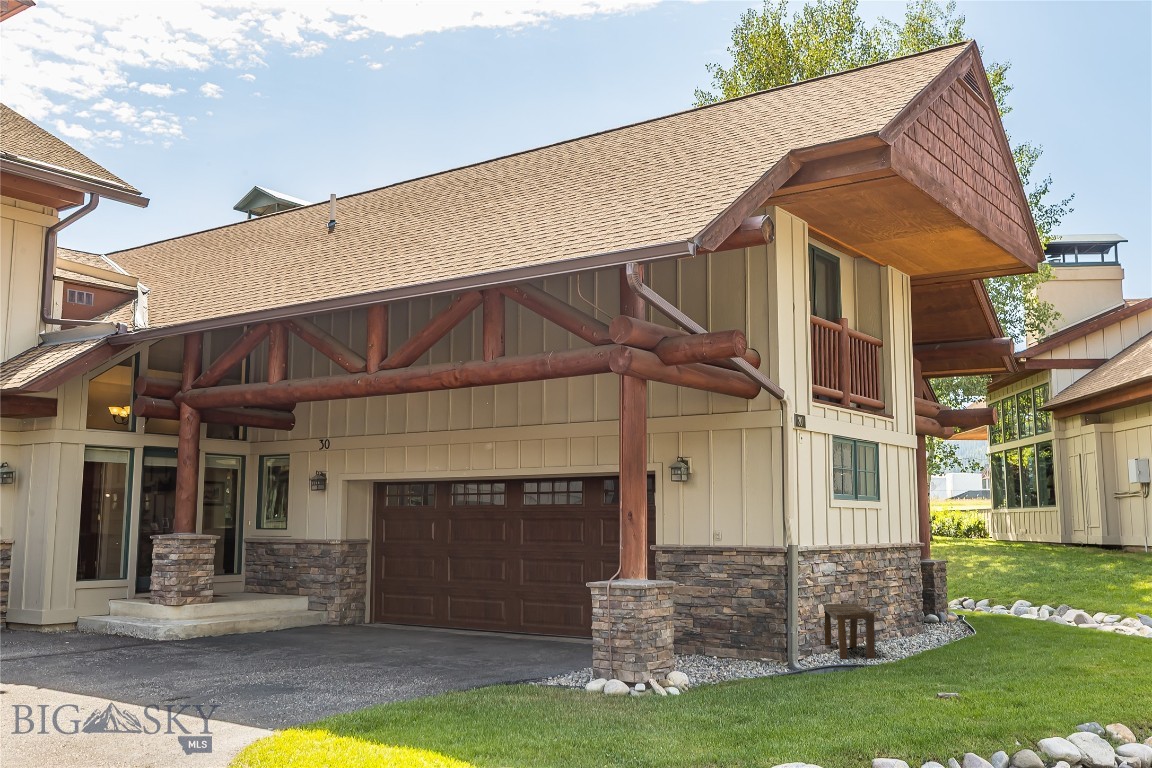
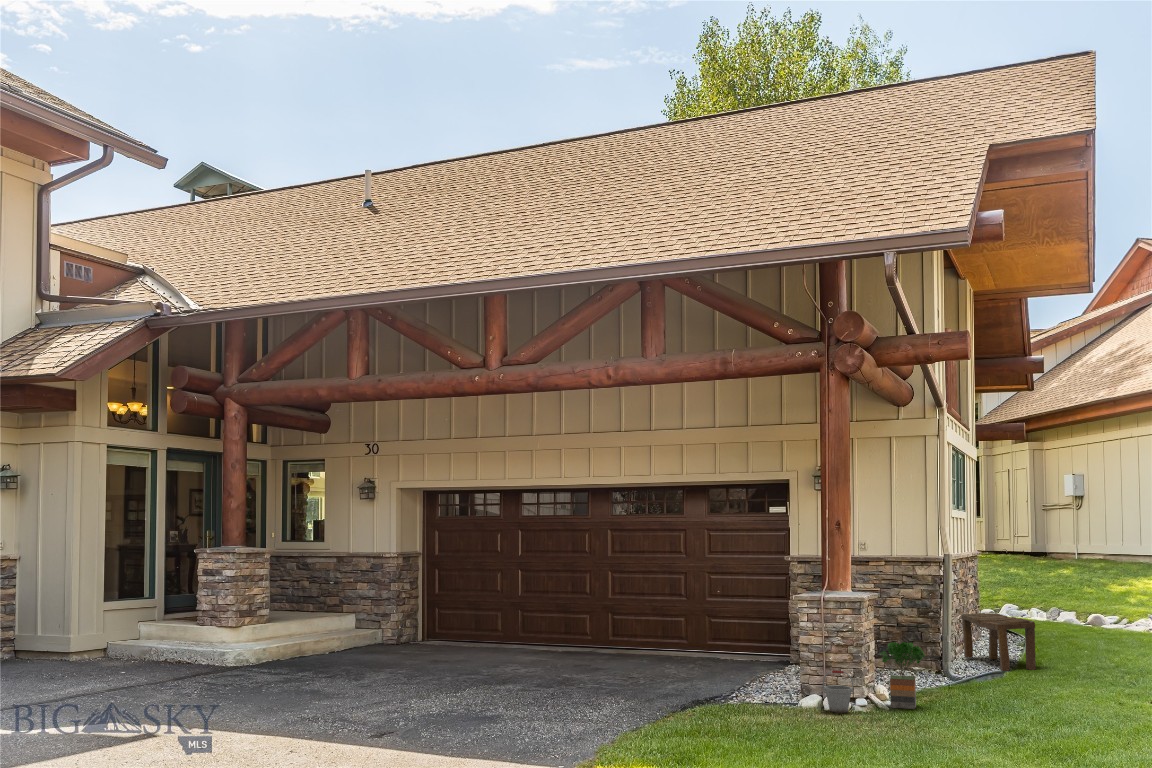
potted tree: none [661,628,707,691] -> present [881,642,925,709]
bucket: none [602,654,627,692] -> present [823,671,853,713]

